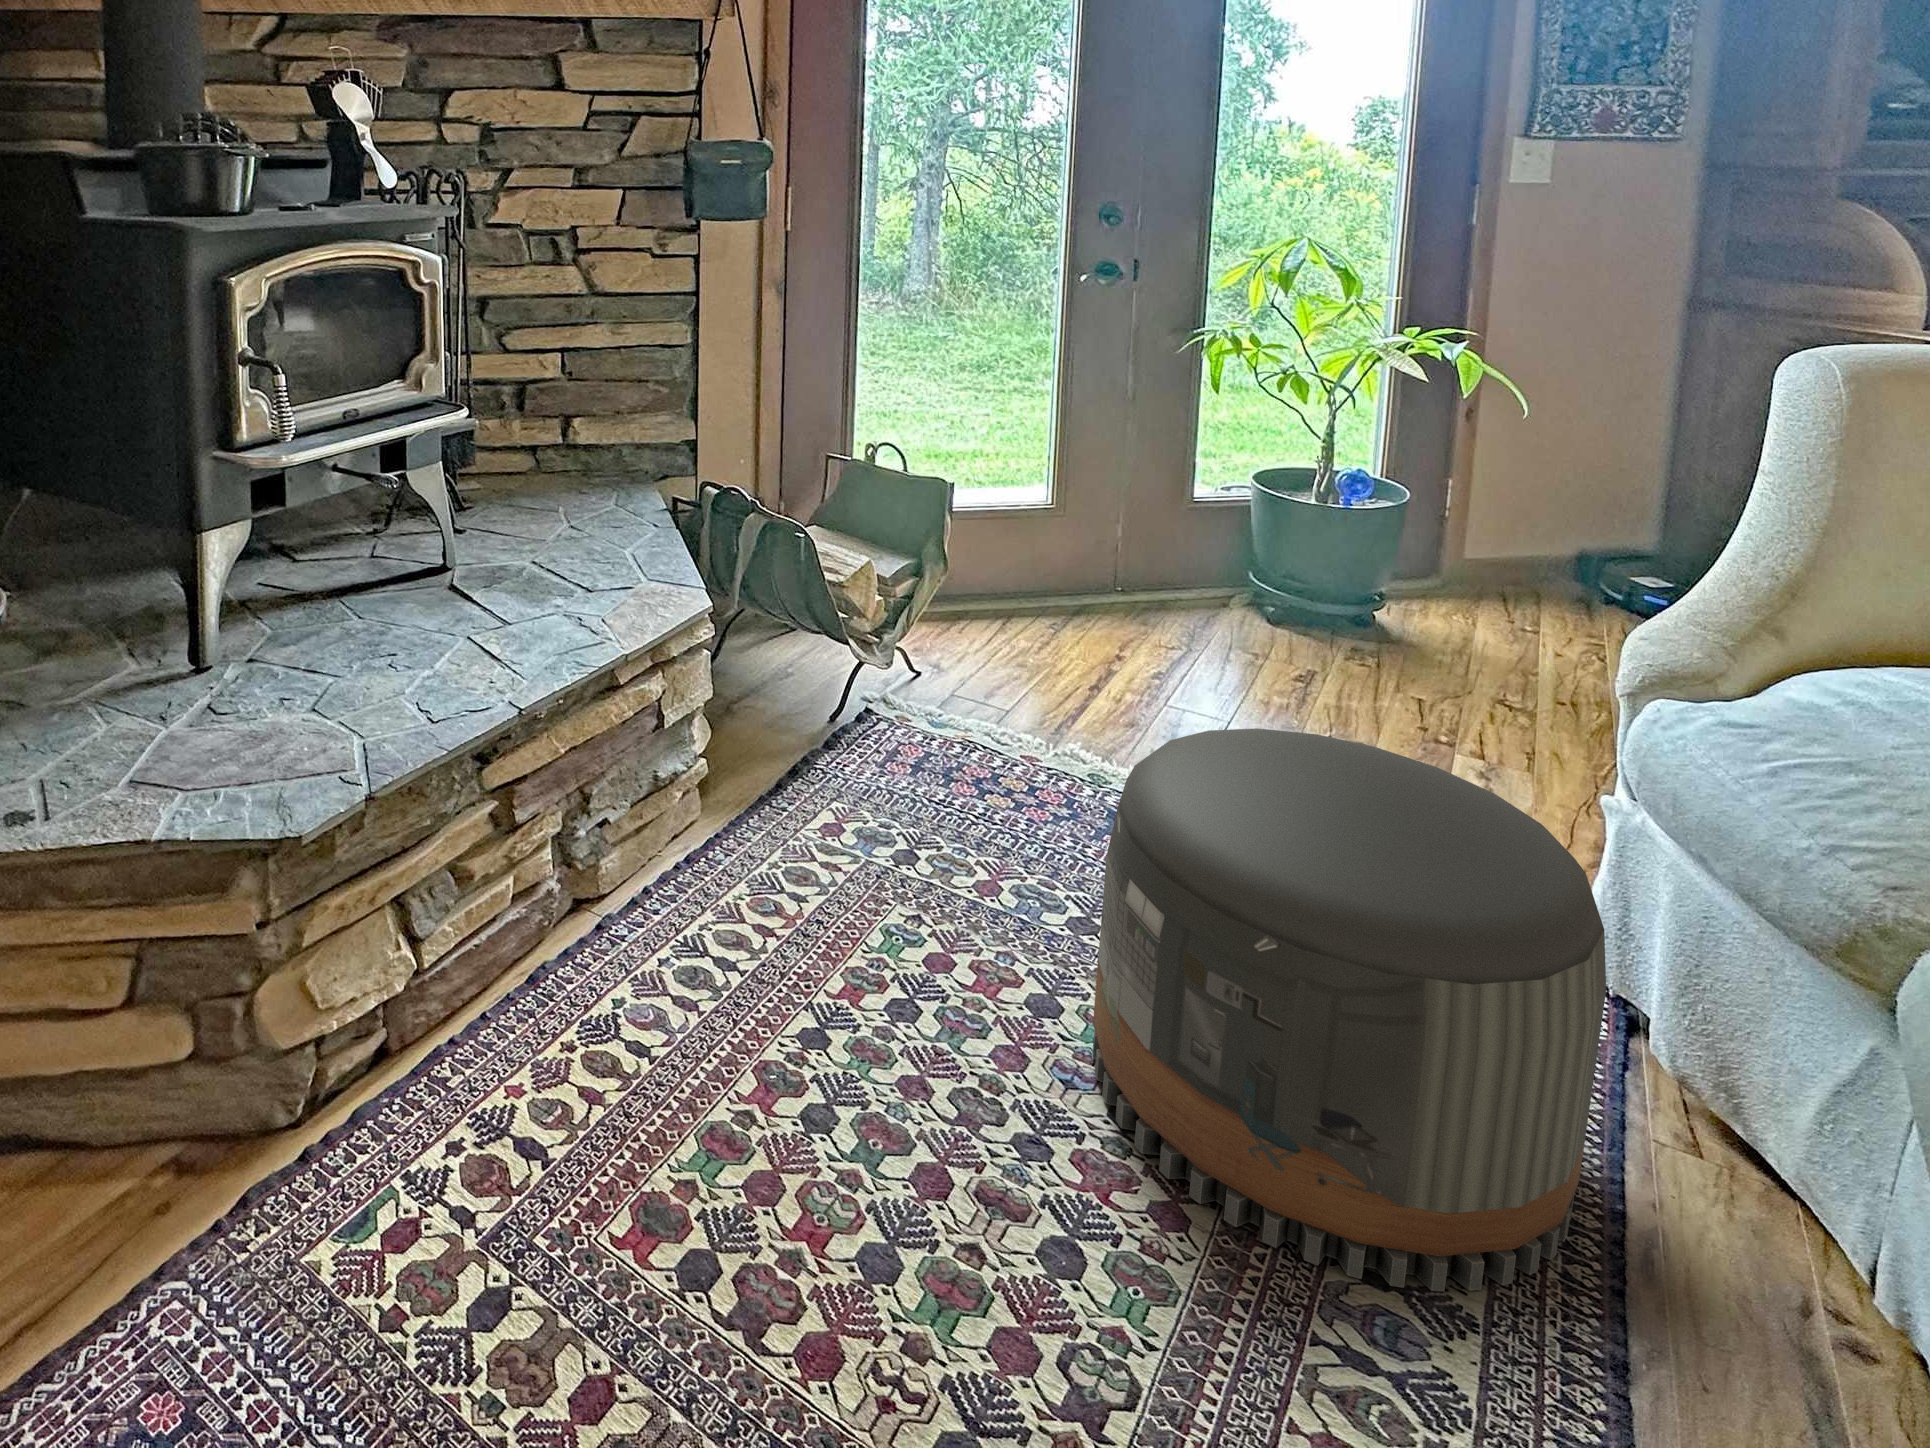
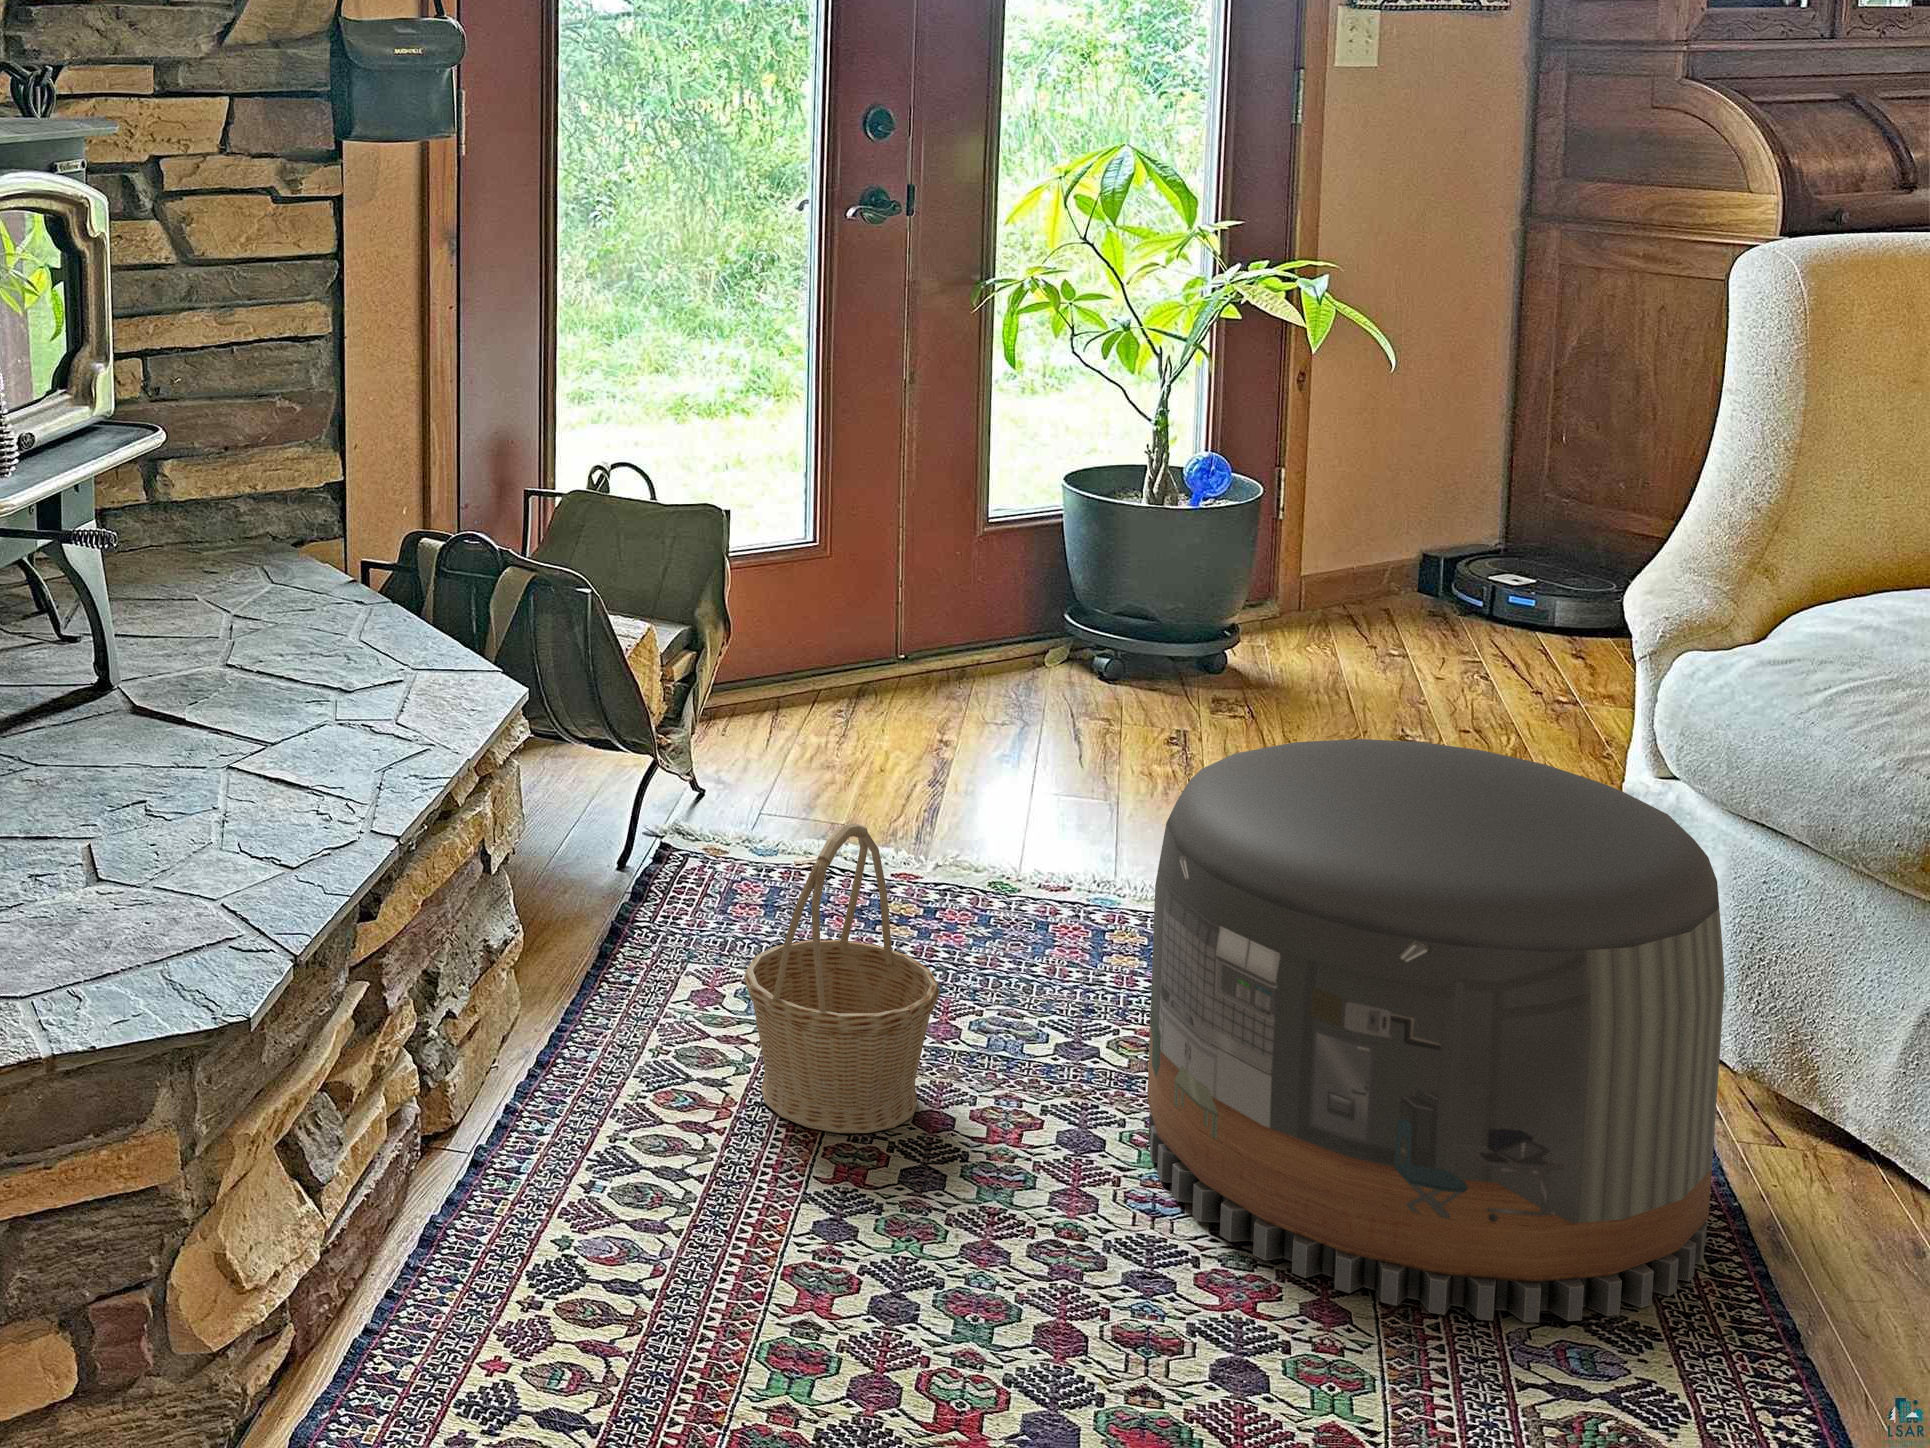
basket: none [815,732,959,963] -> present [744,823,940,1133]

